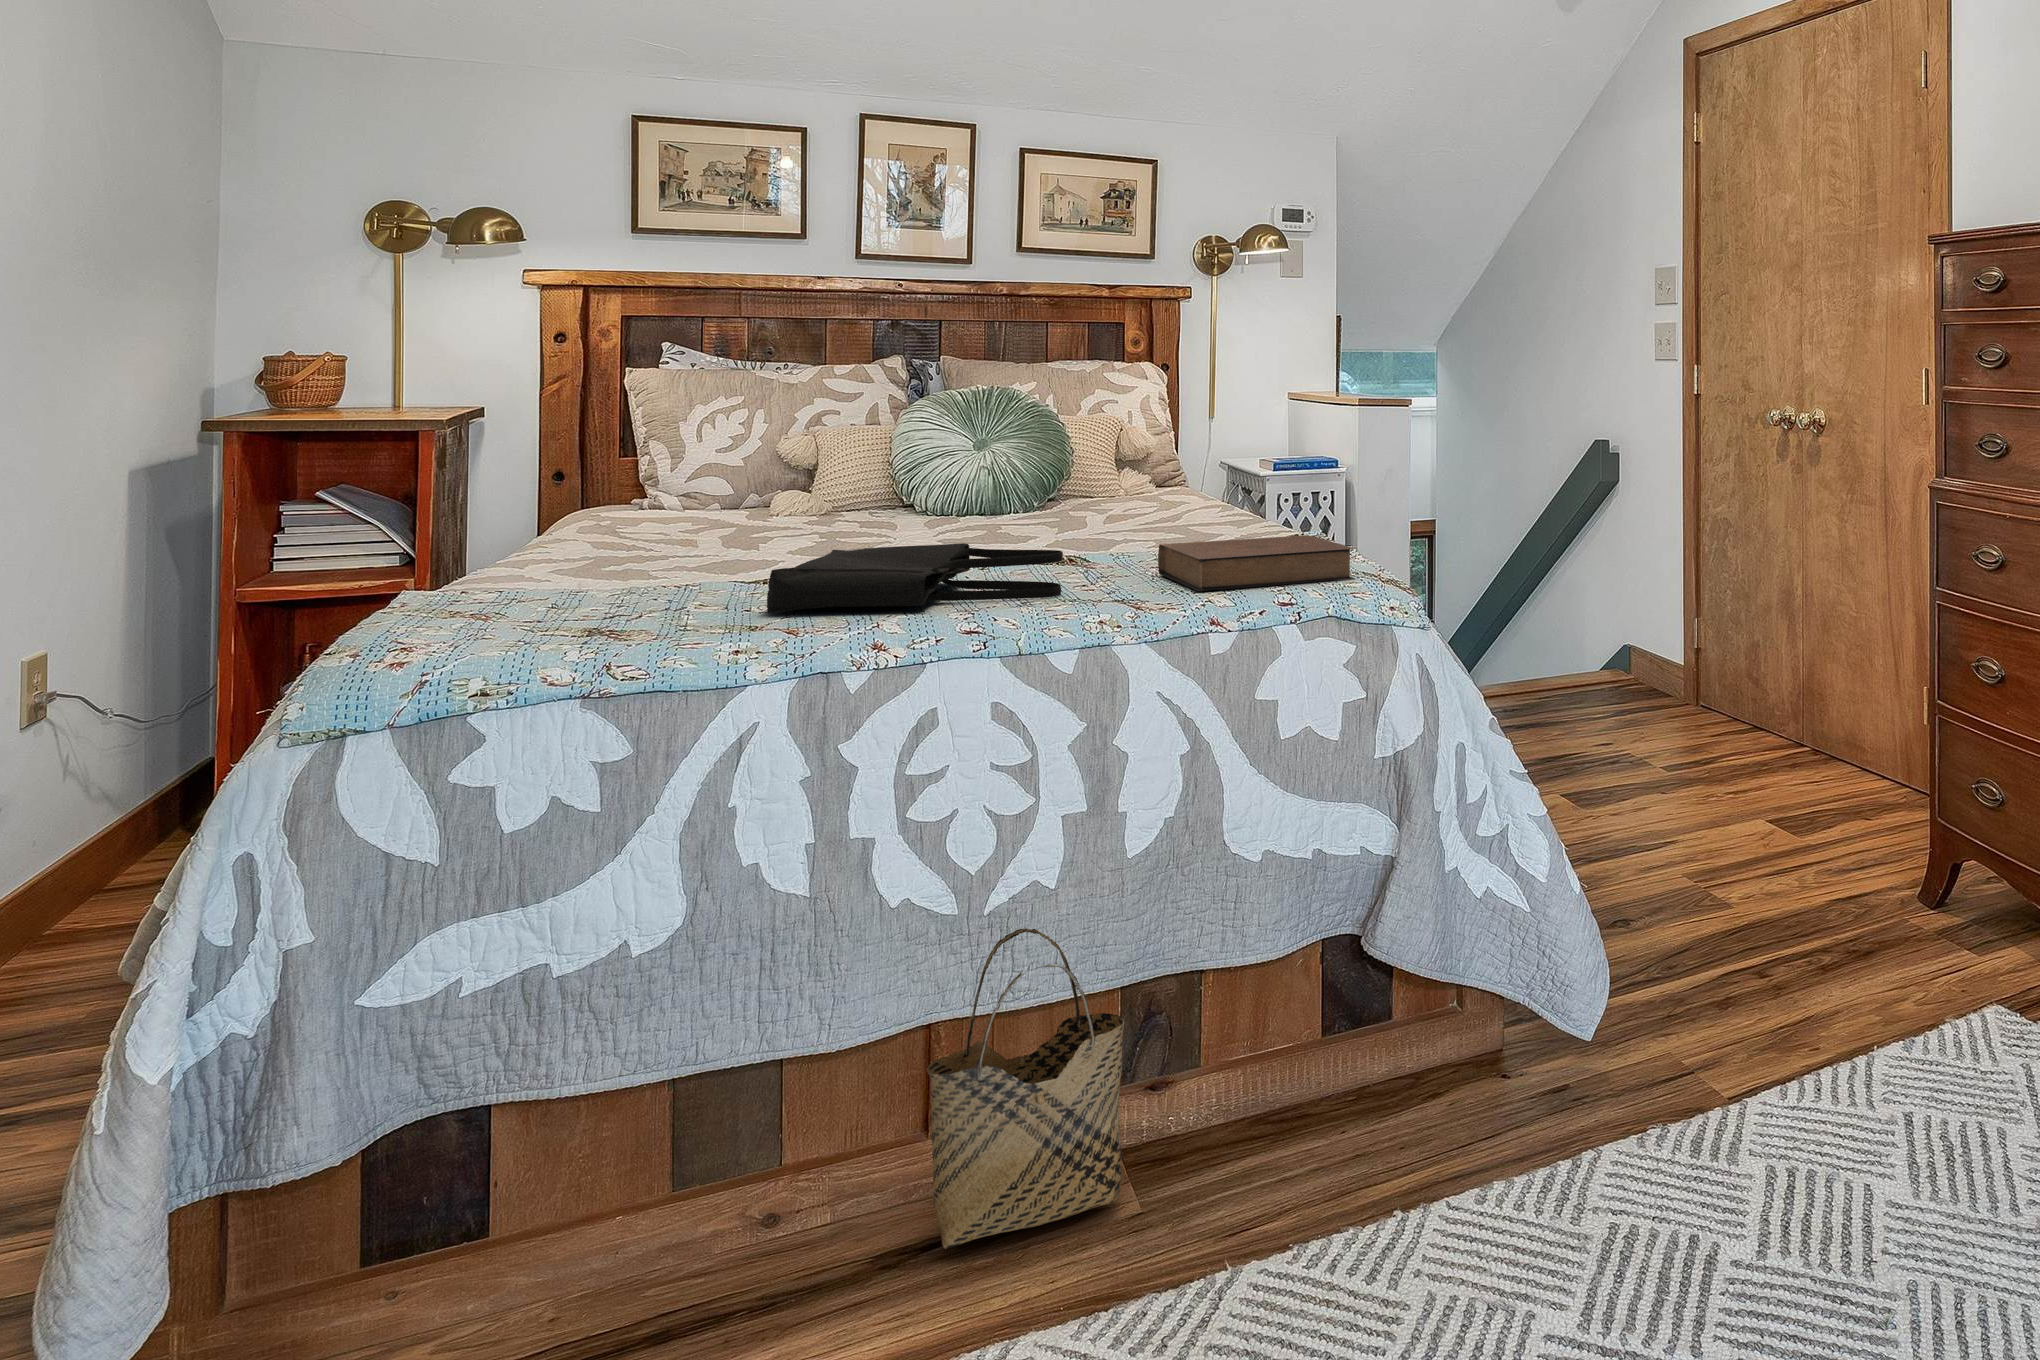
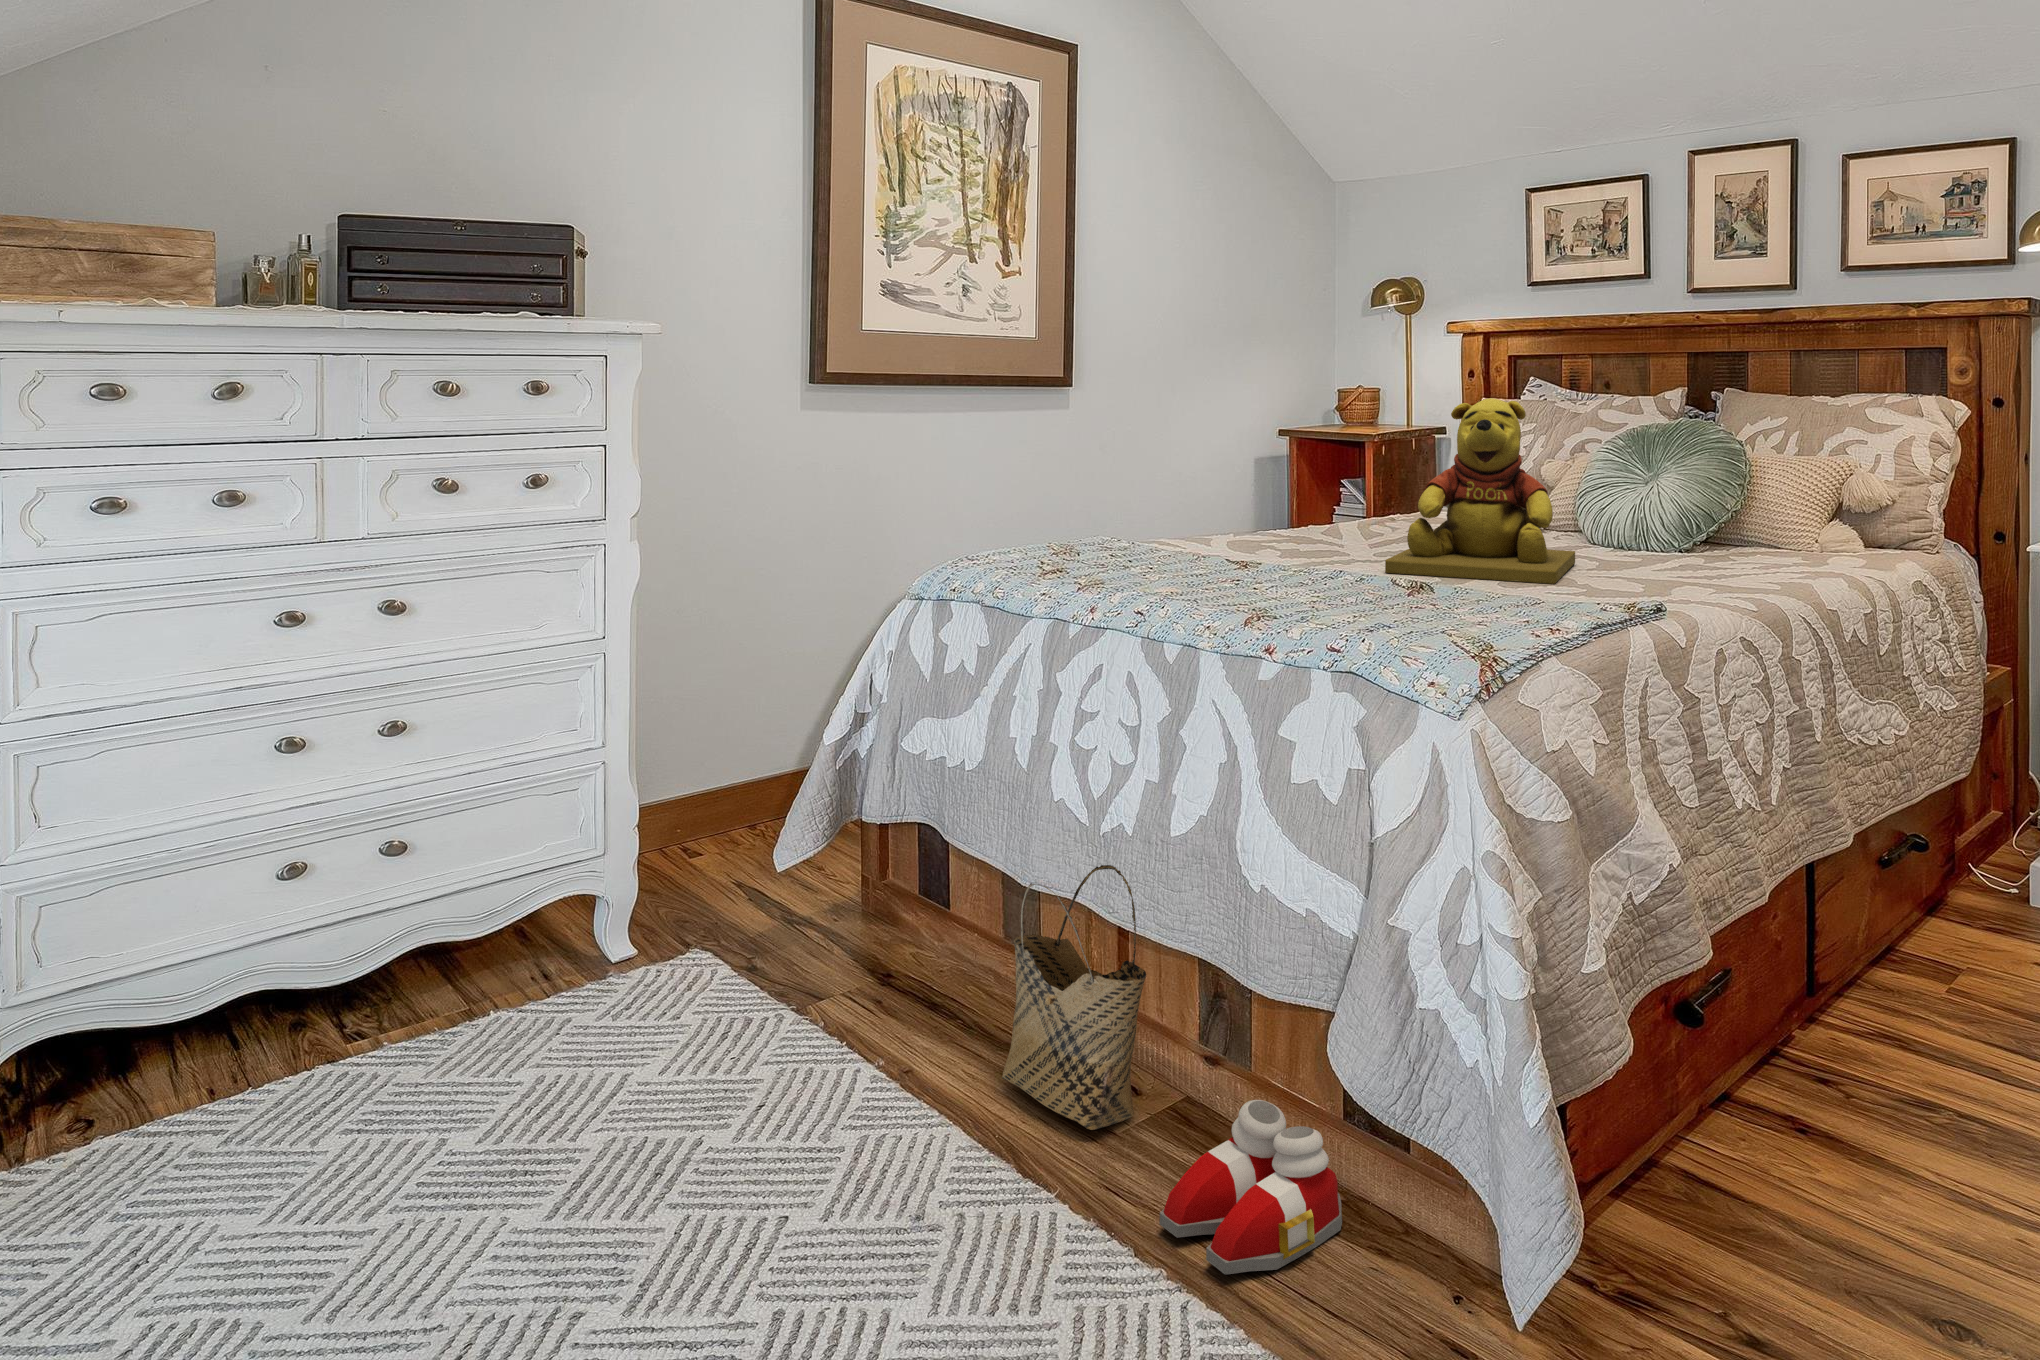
teddy bear: none [905,371,1140,560] -> present [1385,398,1575,584]
book: present [1158,535,1354,591] -> none [1322,572,1543,641]
tote bag: present [767,543,1063,612] -> none [1102,539,1279,599]
slippers: none [1251,1035,1397,1192] -> present [1159,1100,1342,1274]

